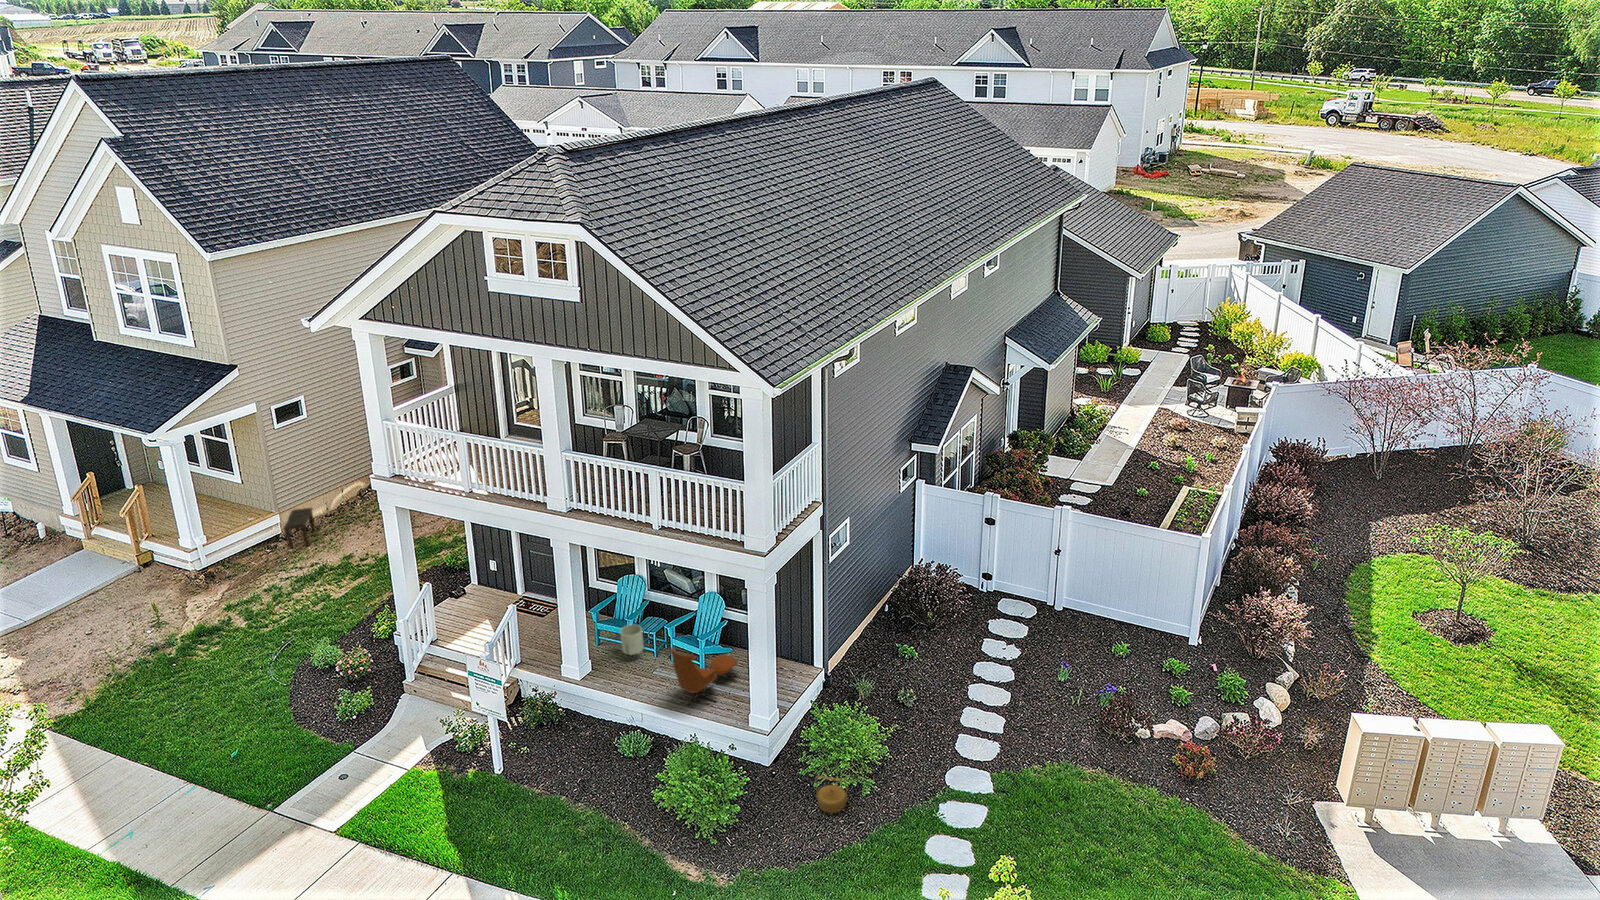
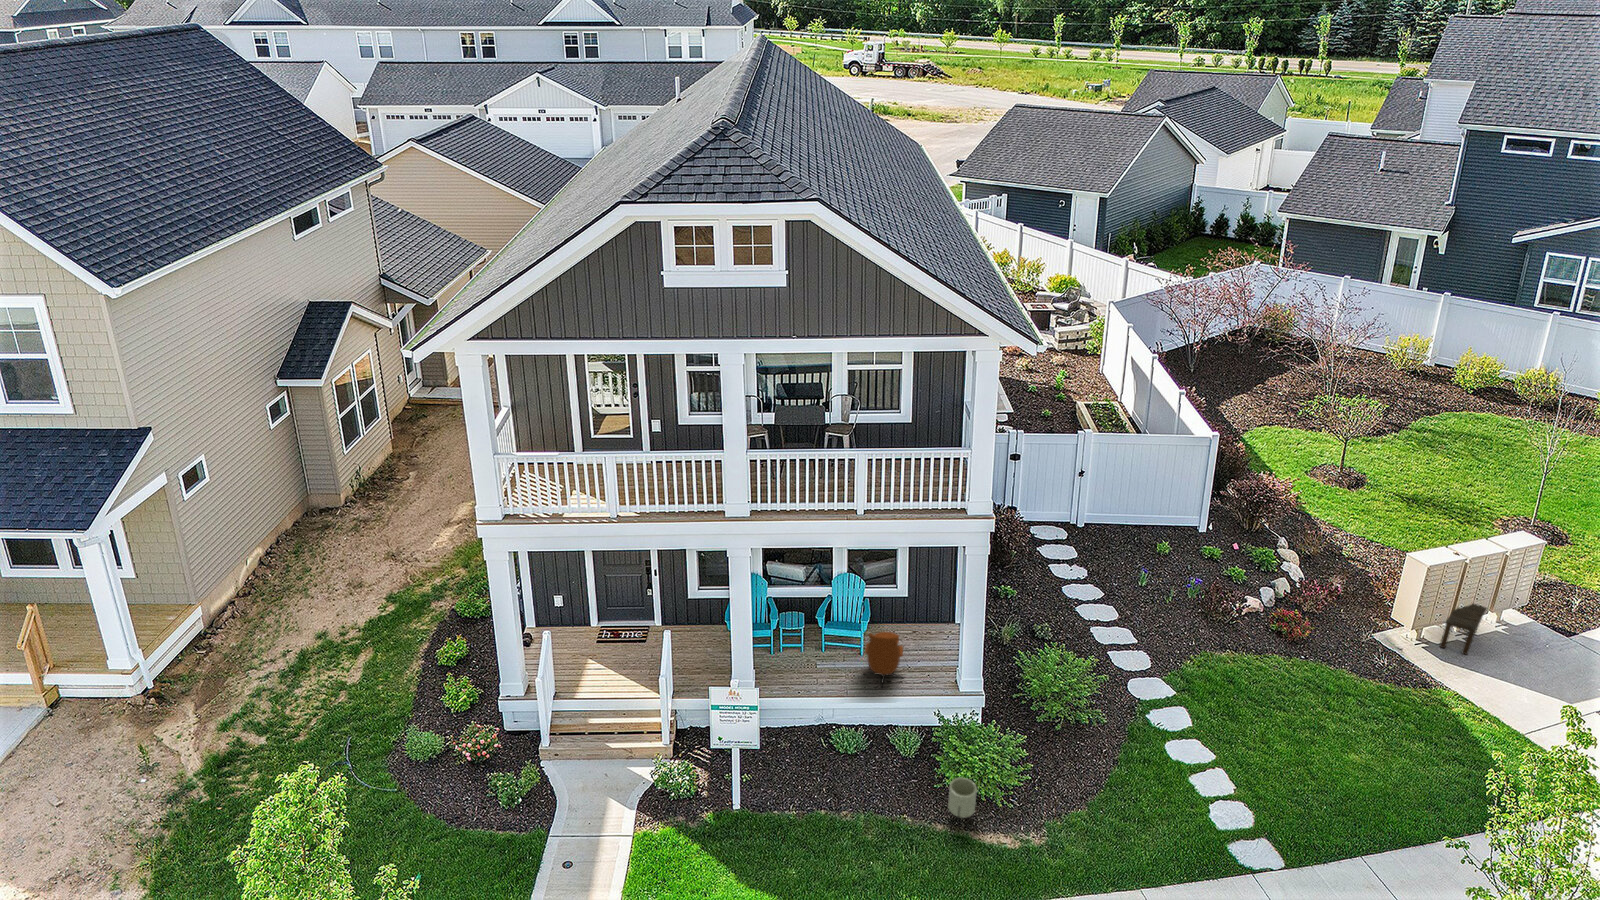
bench: present [284,508,315,549] -> present [1440,604,1487,655]
planter: present [620,624,644,655] -> present [948,778,977,818]
woven basket: present [815,776,847,813] -> none [1048,713,1079,748]

